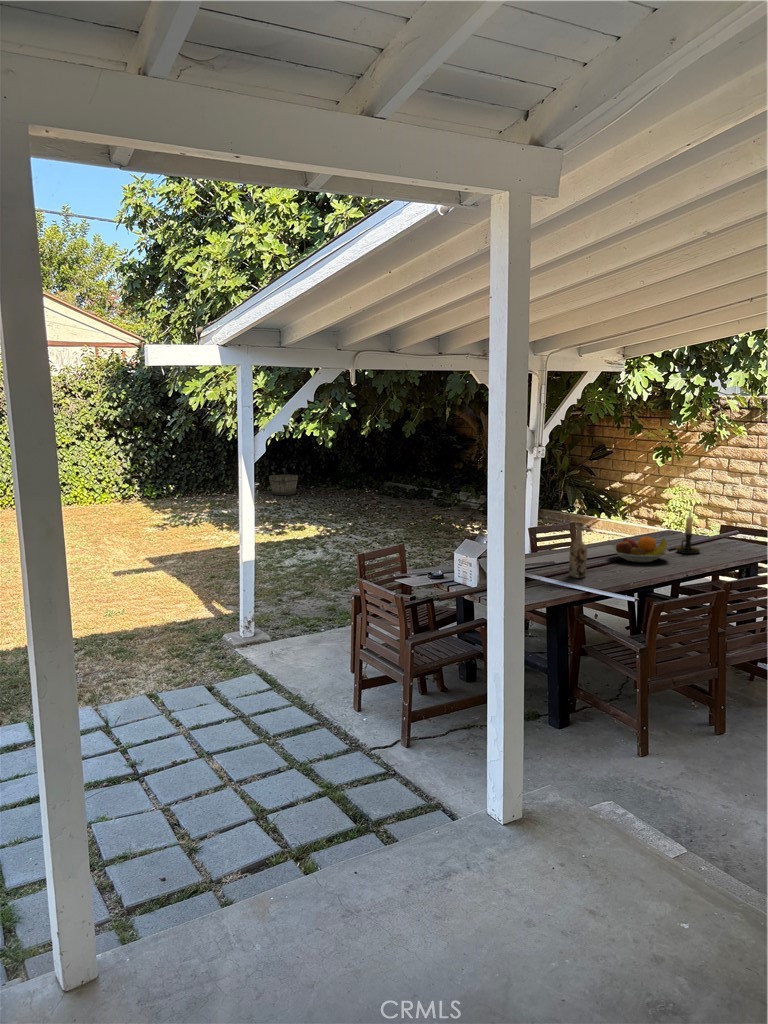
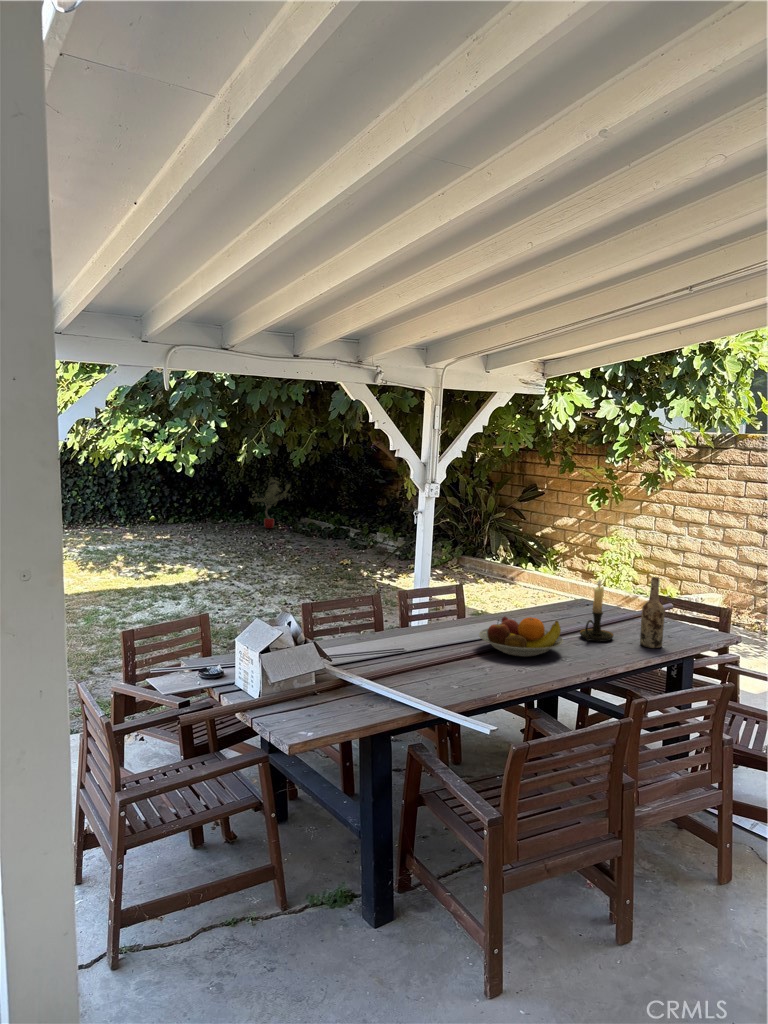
potted tree: none [337,446,375,492] -> present [249,478,290,528]
wooden bucket: present [269,470,298,495] -> none [168,501,203,530]
wine bottle: present [569,523,587,578] -> present [640,577,665,648]

